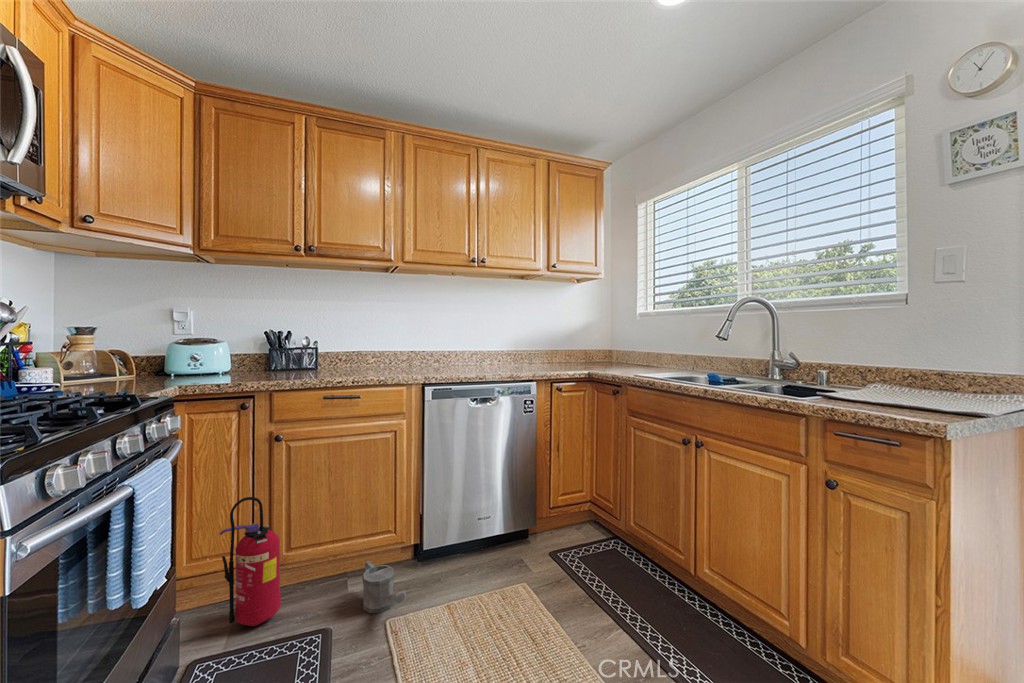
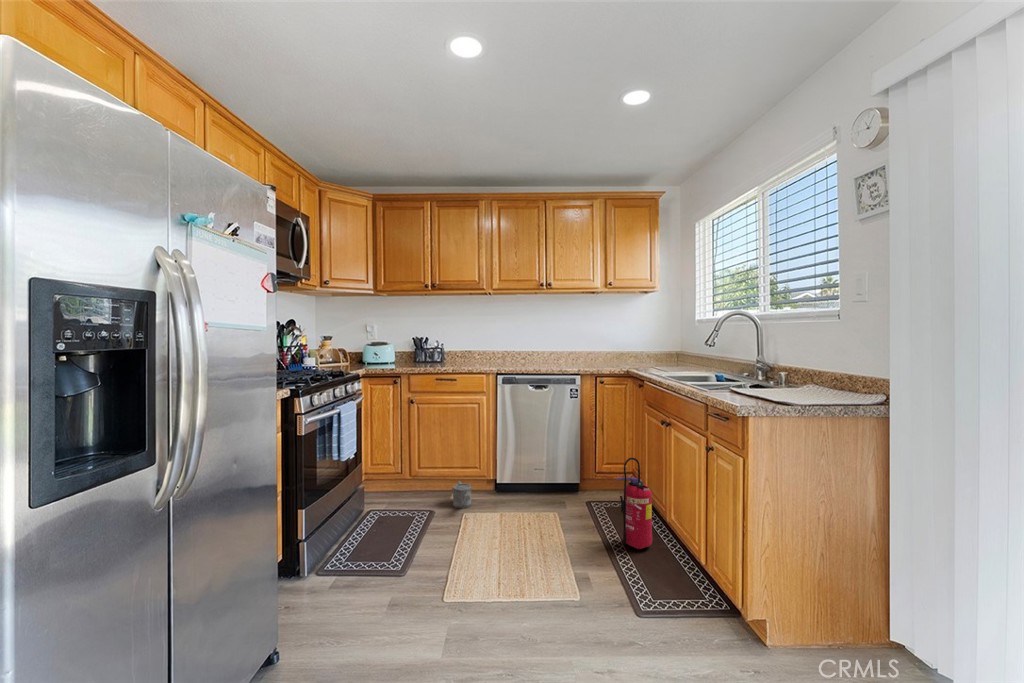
fire extinguisher: present [220,497,281,626] -> present [616,458,652,549]

